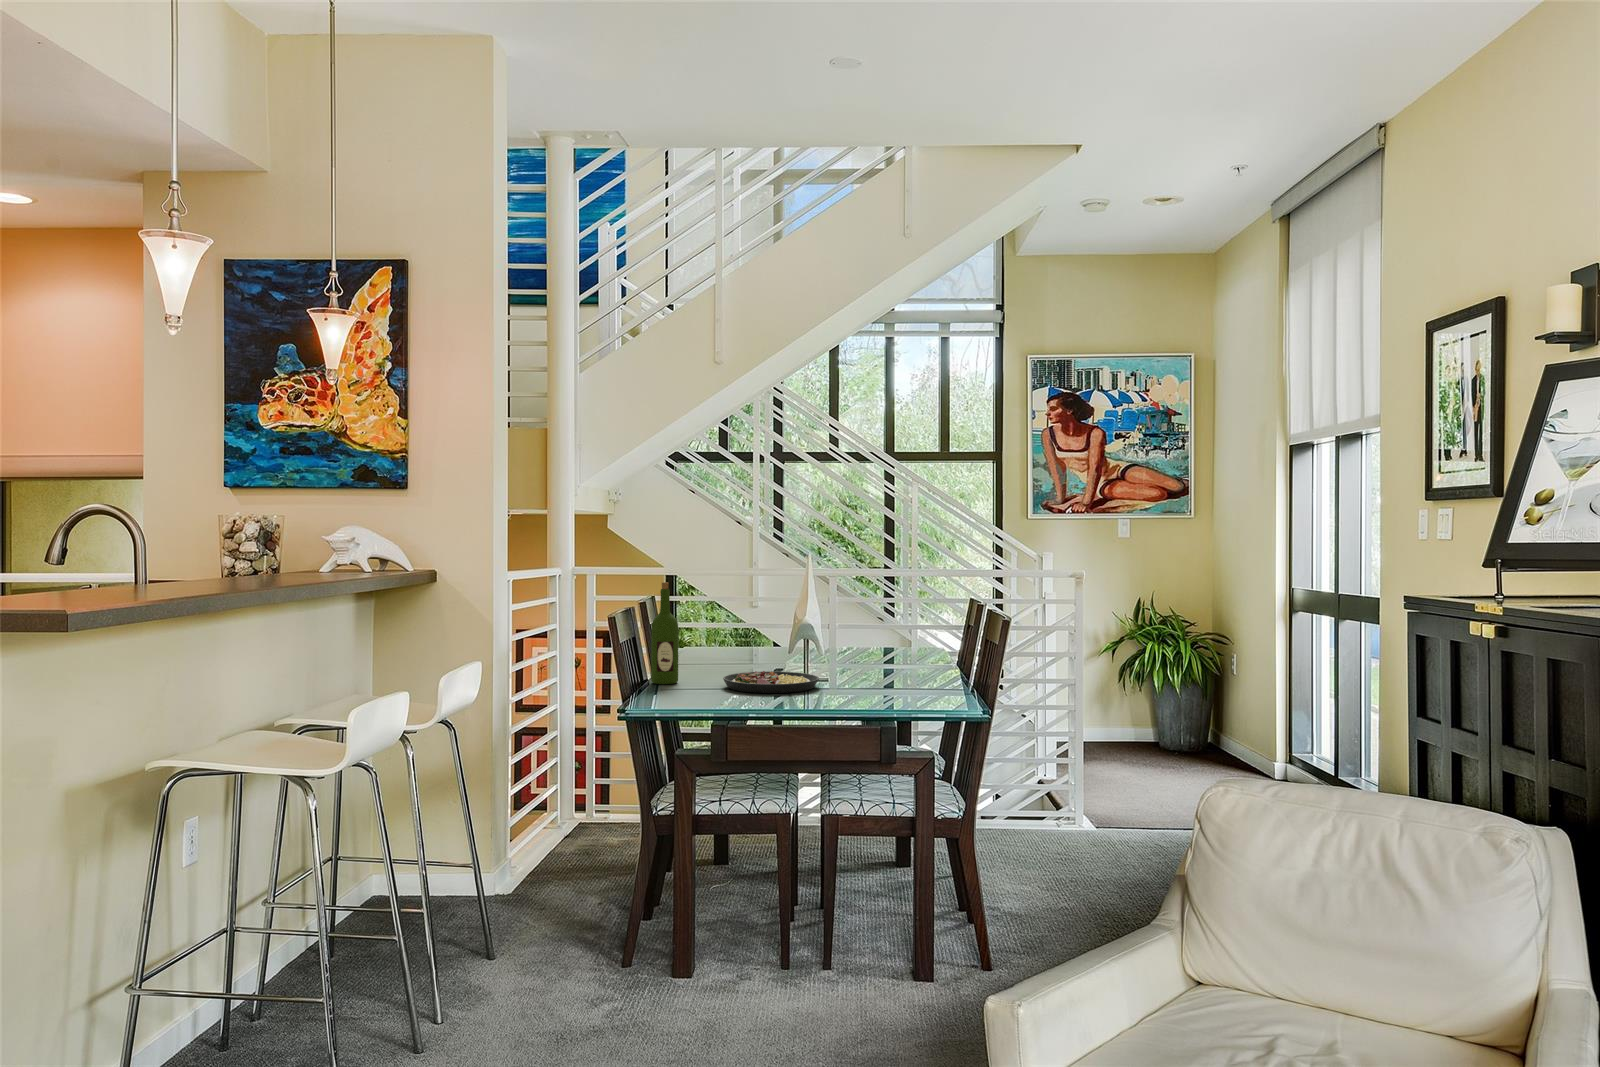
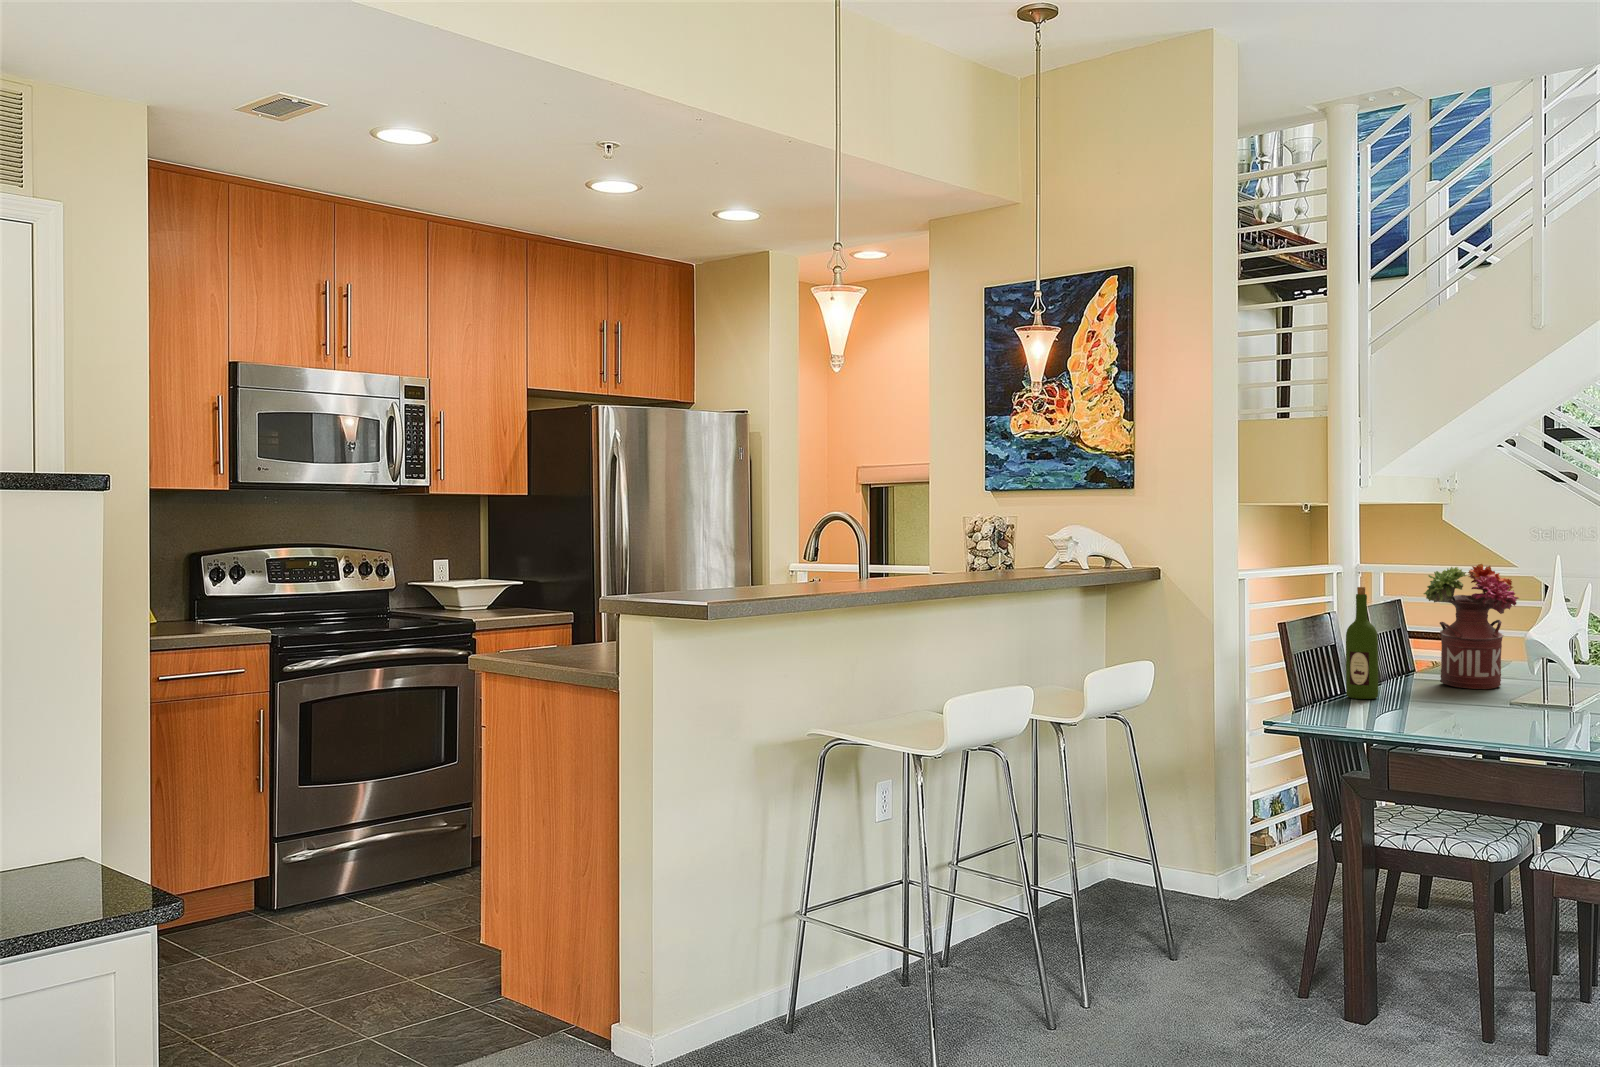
flower arrangement: none [693,561,766,668] -> present [1424,564,1519,689]
plate: present [723,671,819,693] -> none [1420,693,1547,720]

